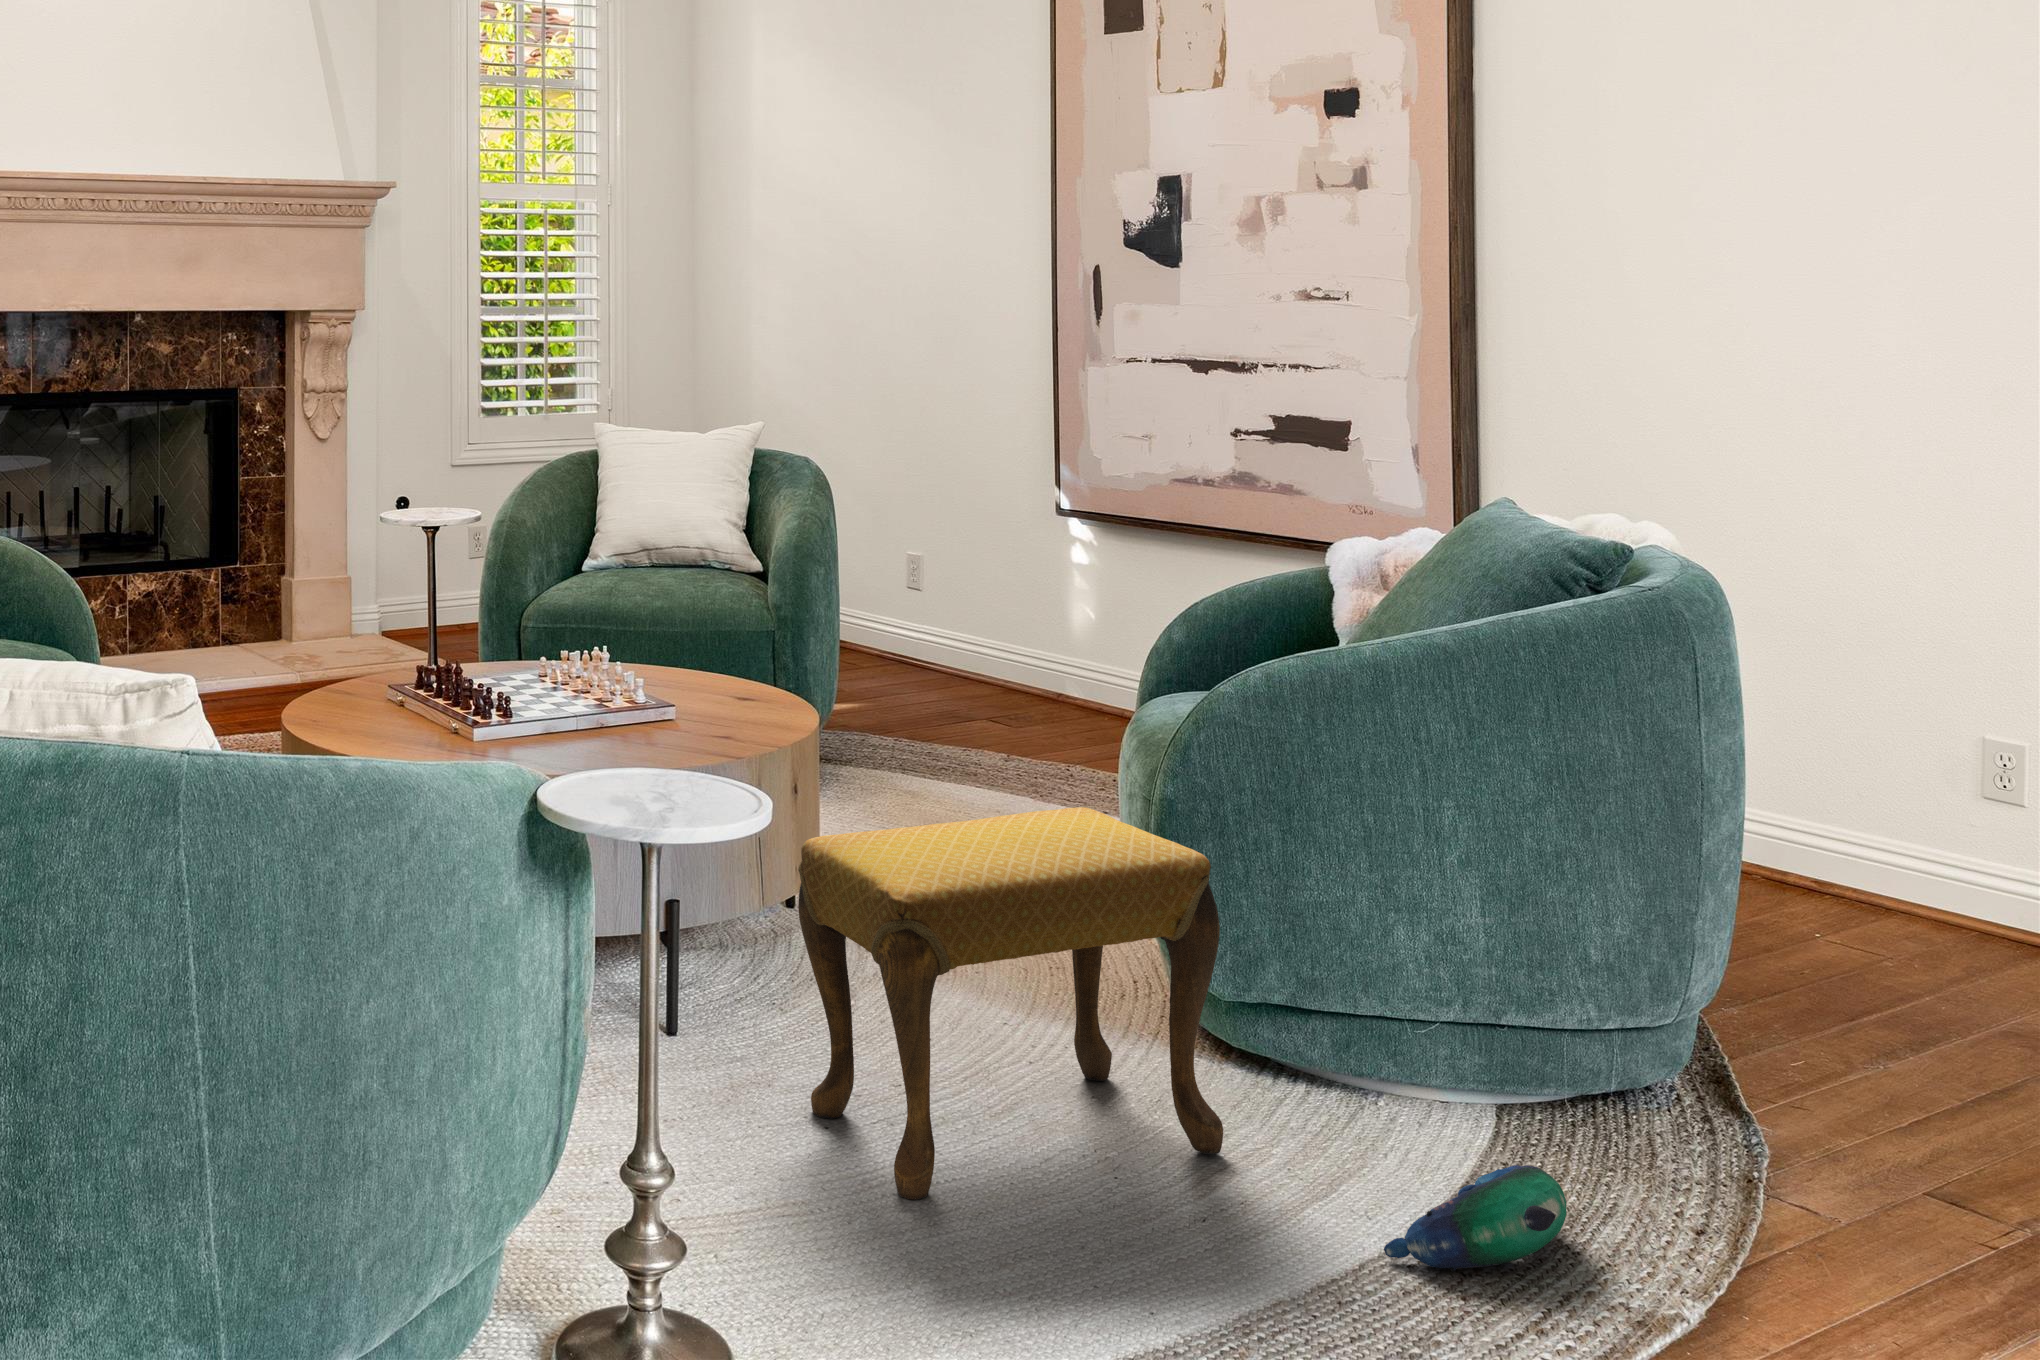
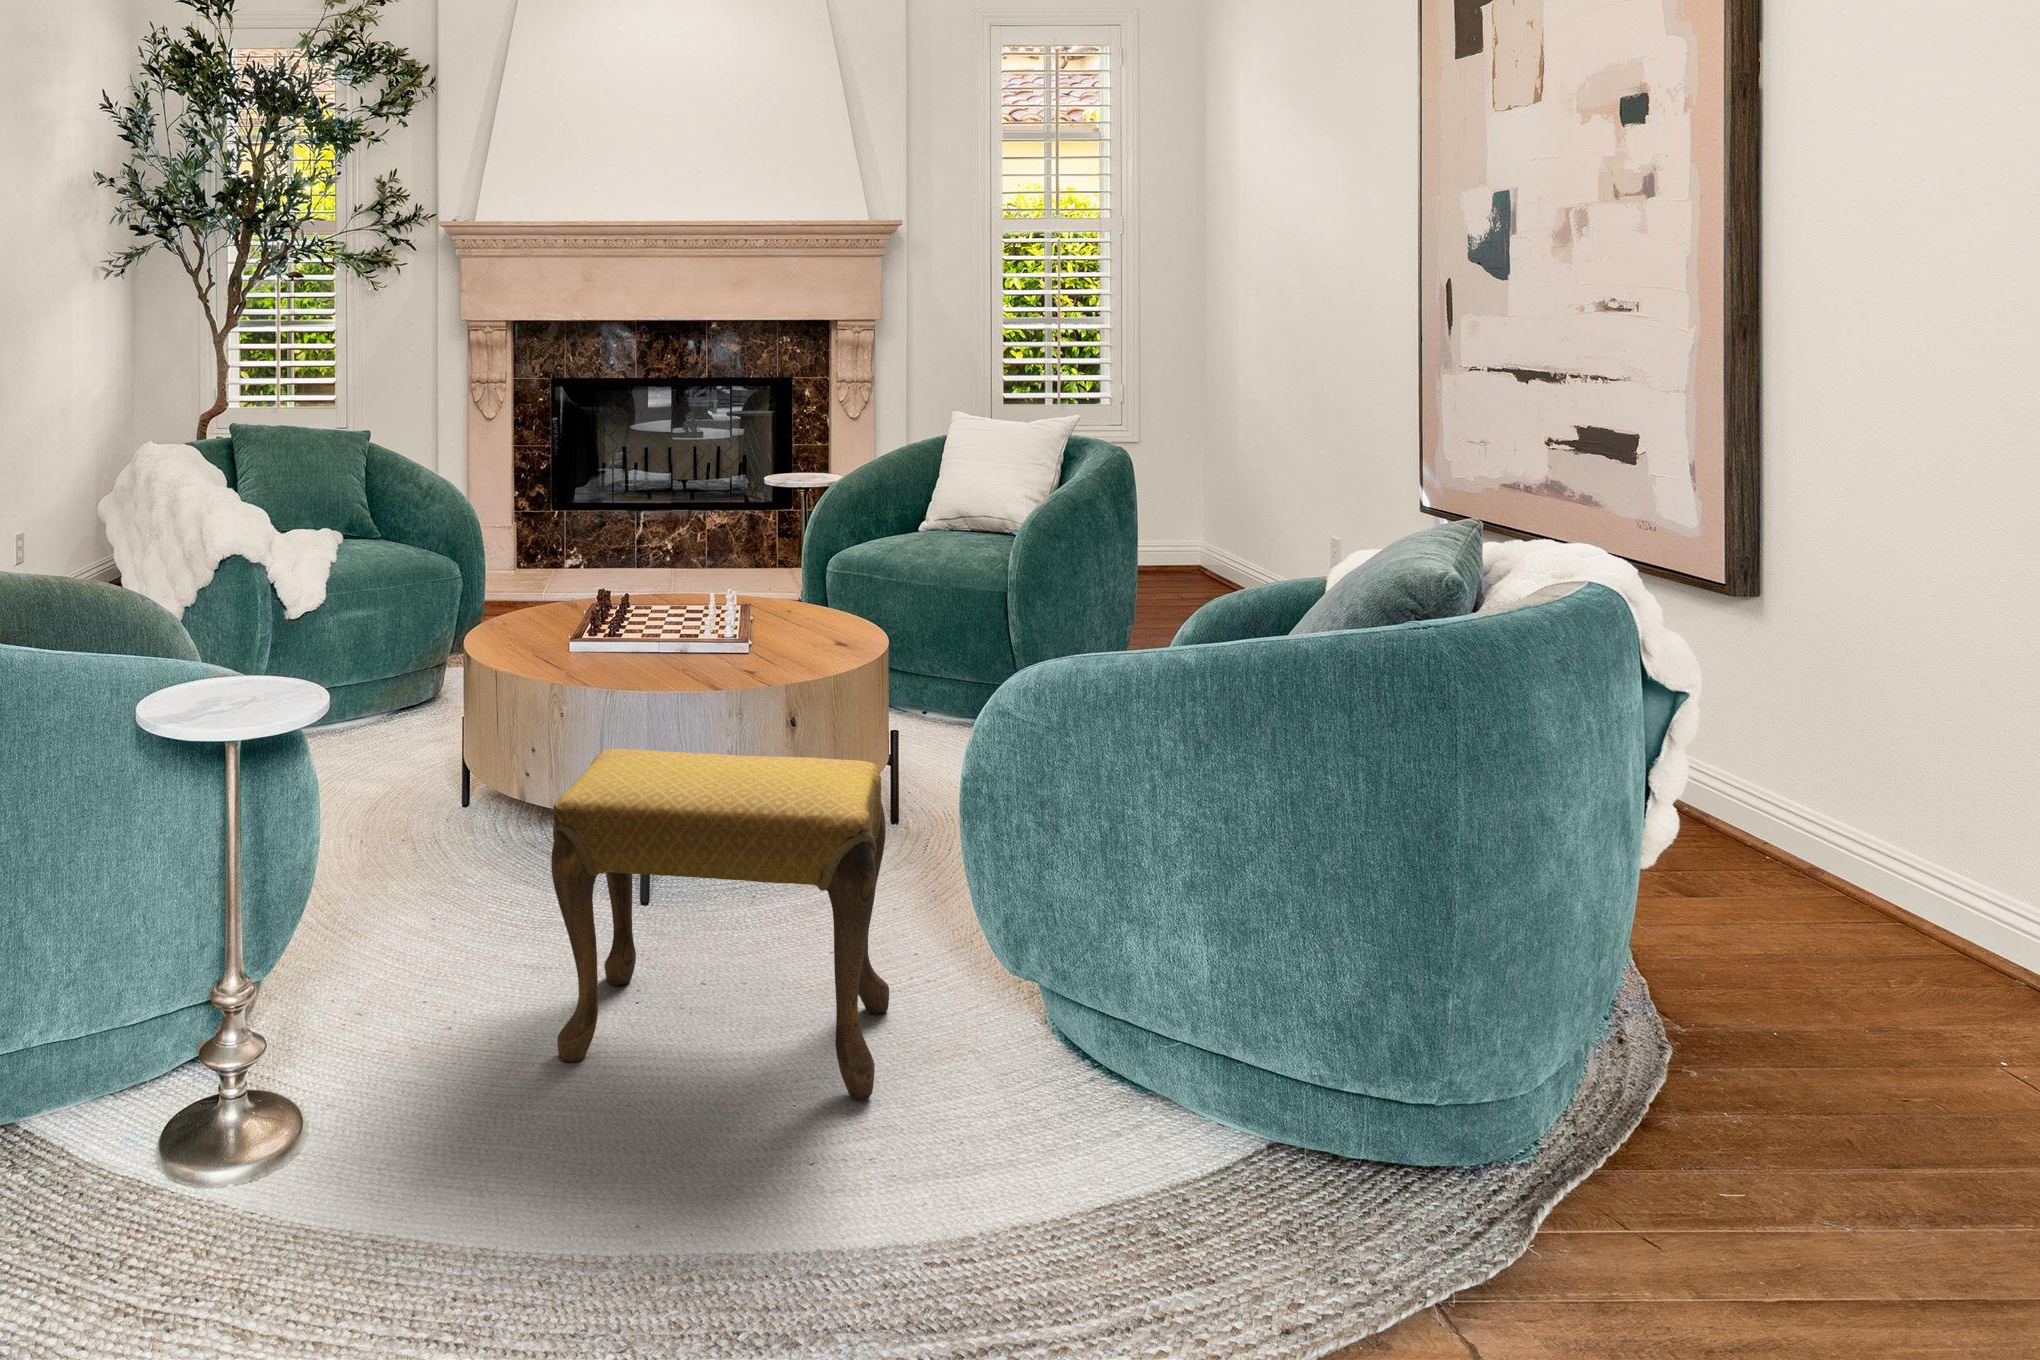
plush toy: present [1384,1165,1567,1271] -> none [852,1185,1095,1274]

